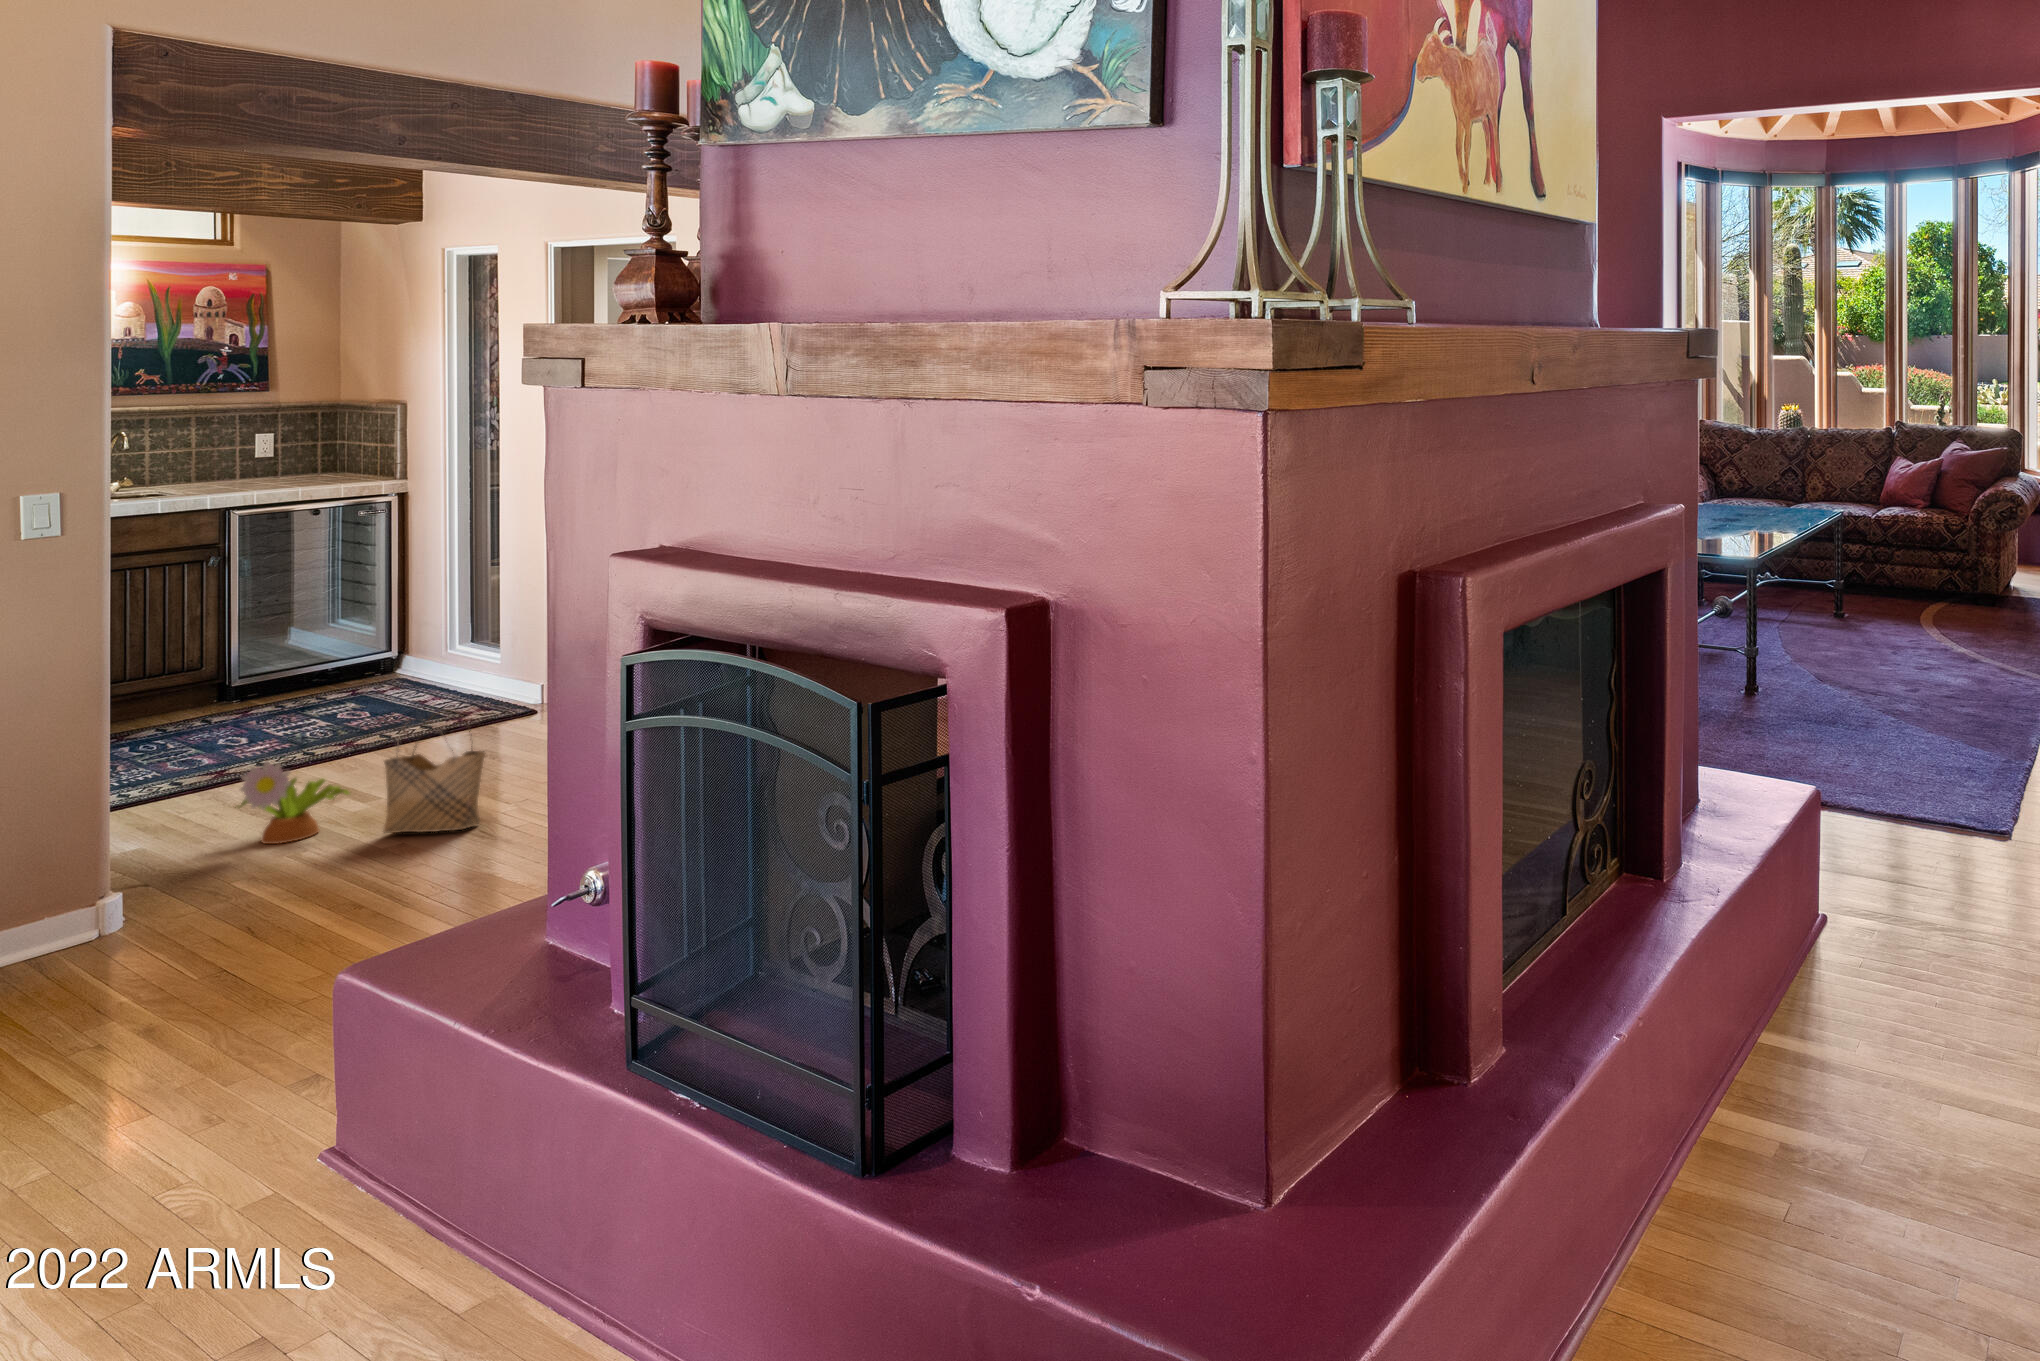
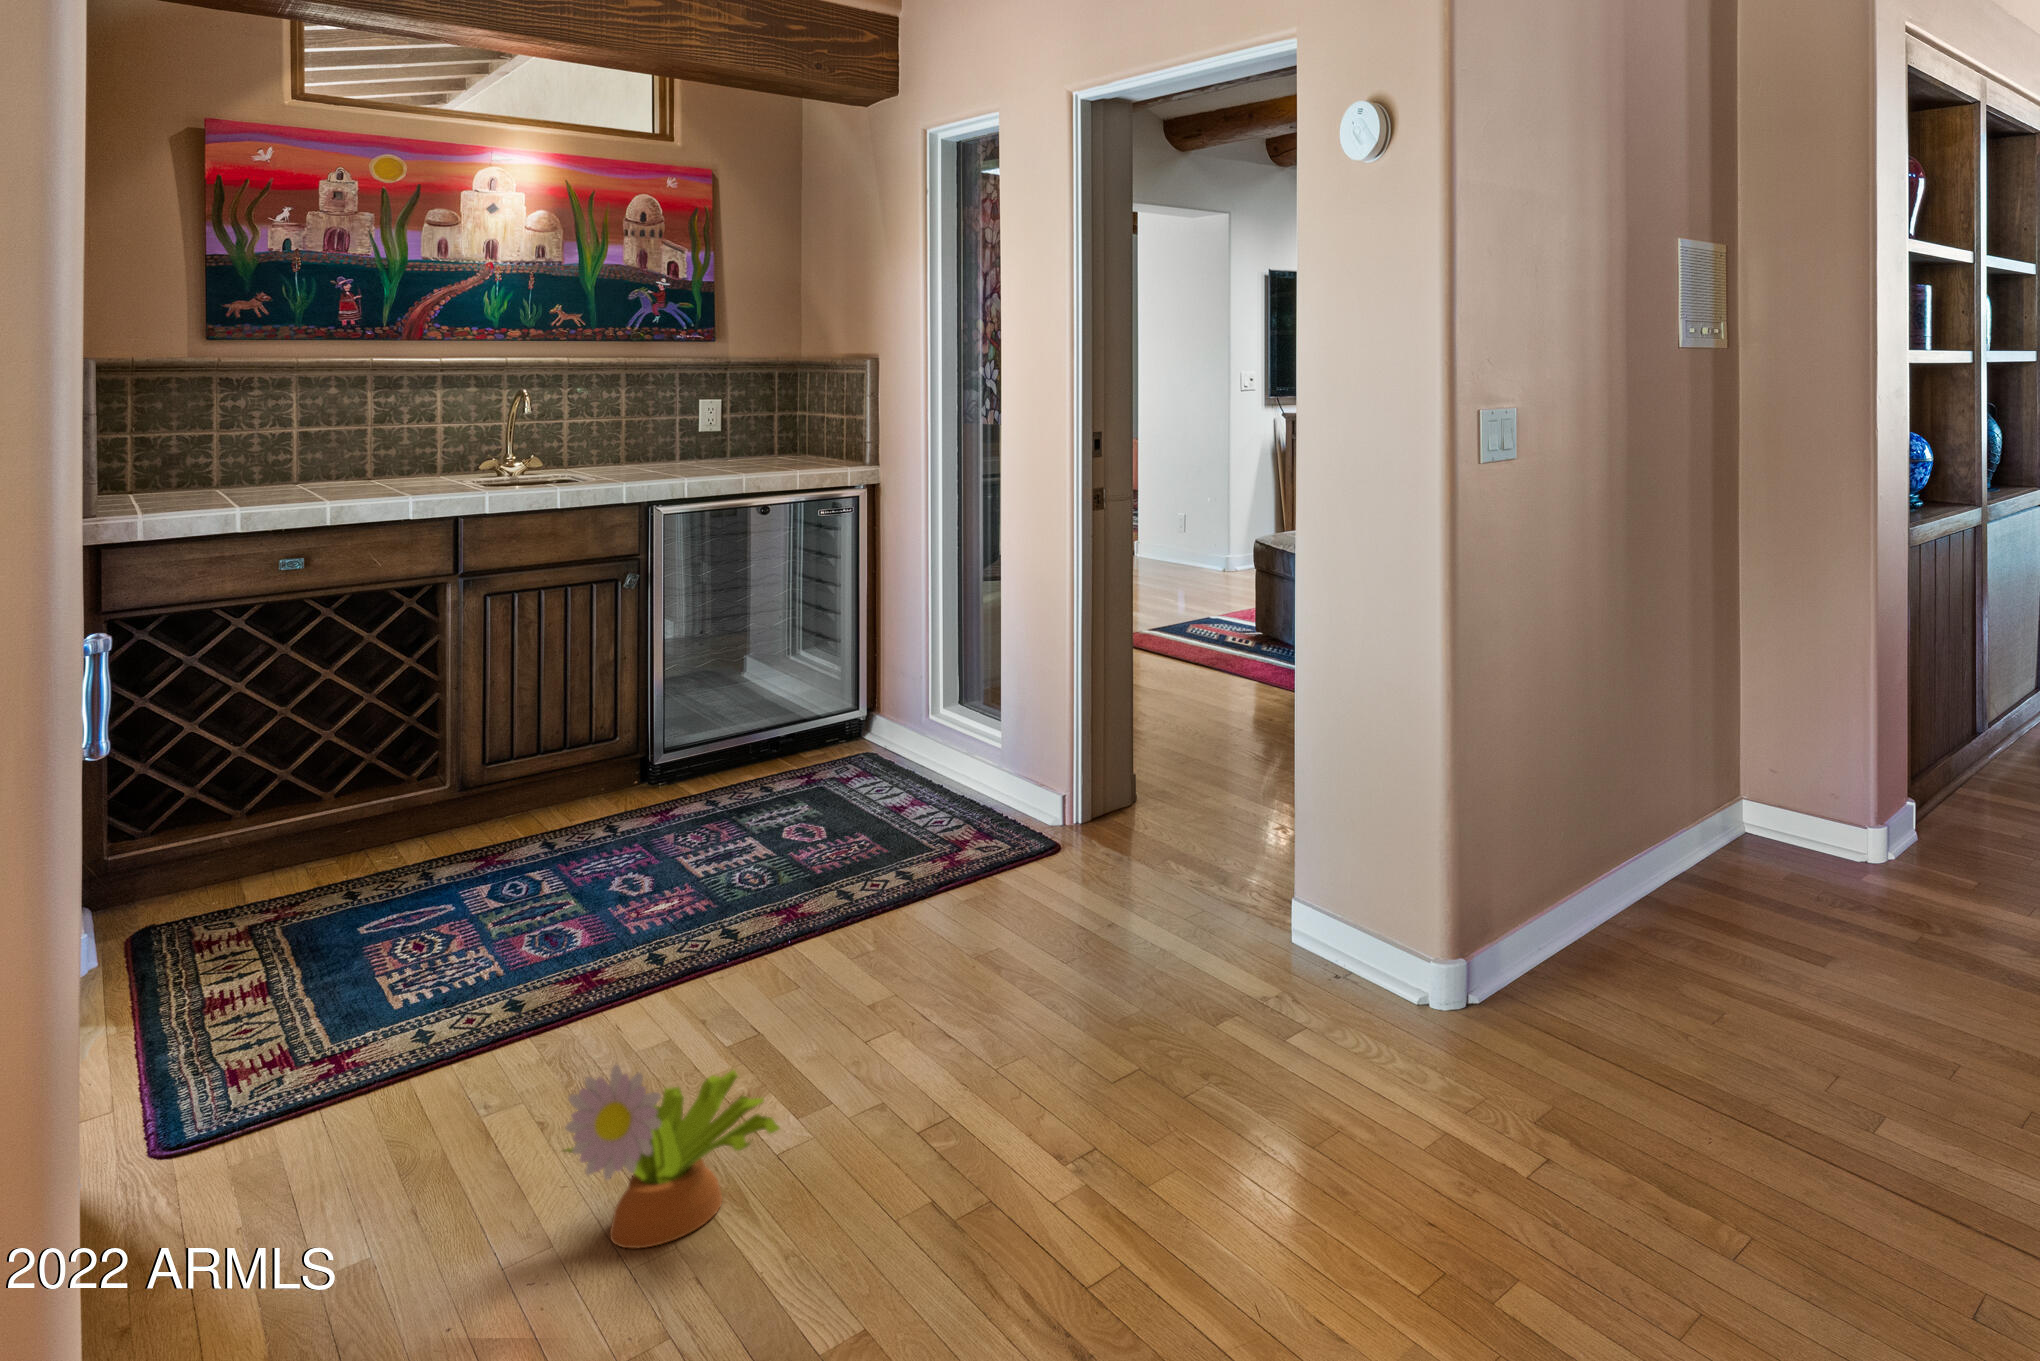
woven basket: present [383,714,486,833] -> none [838,951,1037,1253]

